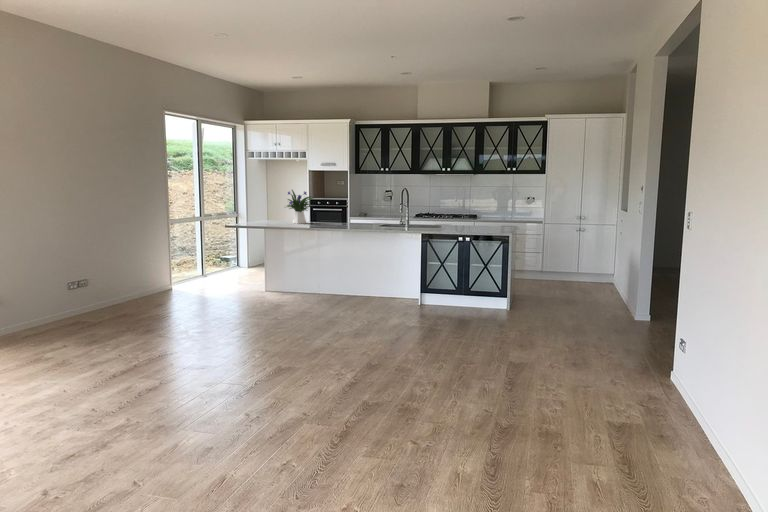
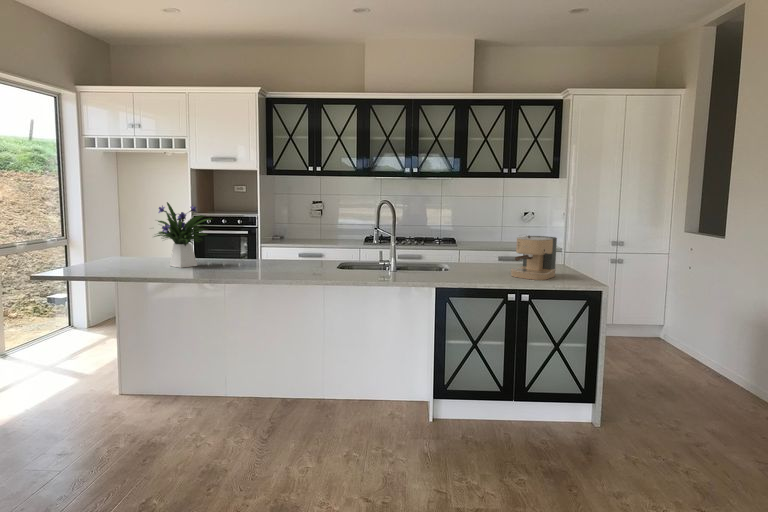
coffee maker: none [465,207,494,231] -> present [511,235,557,280]

